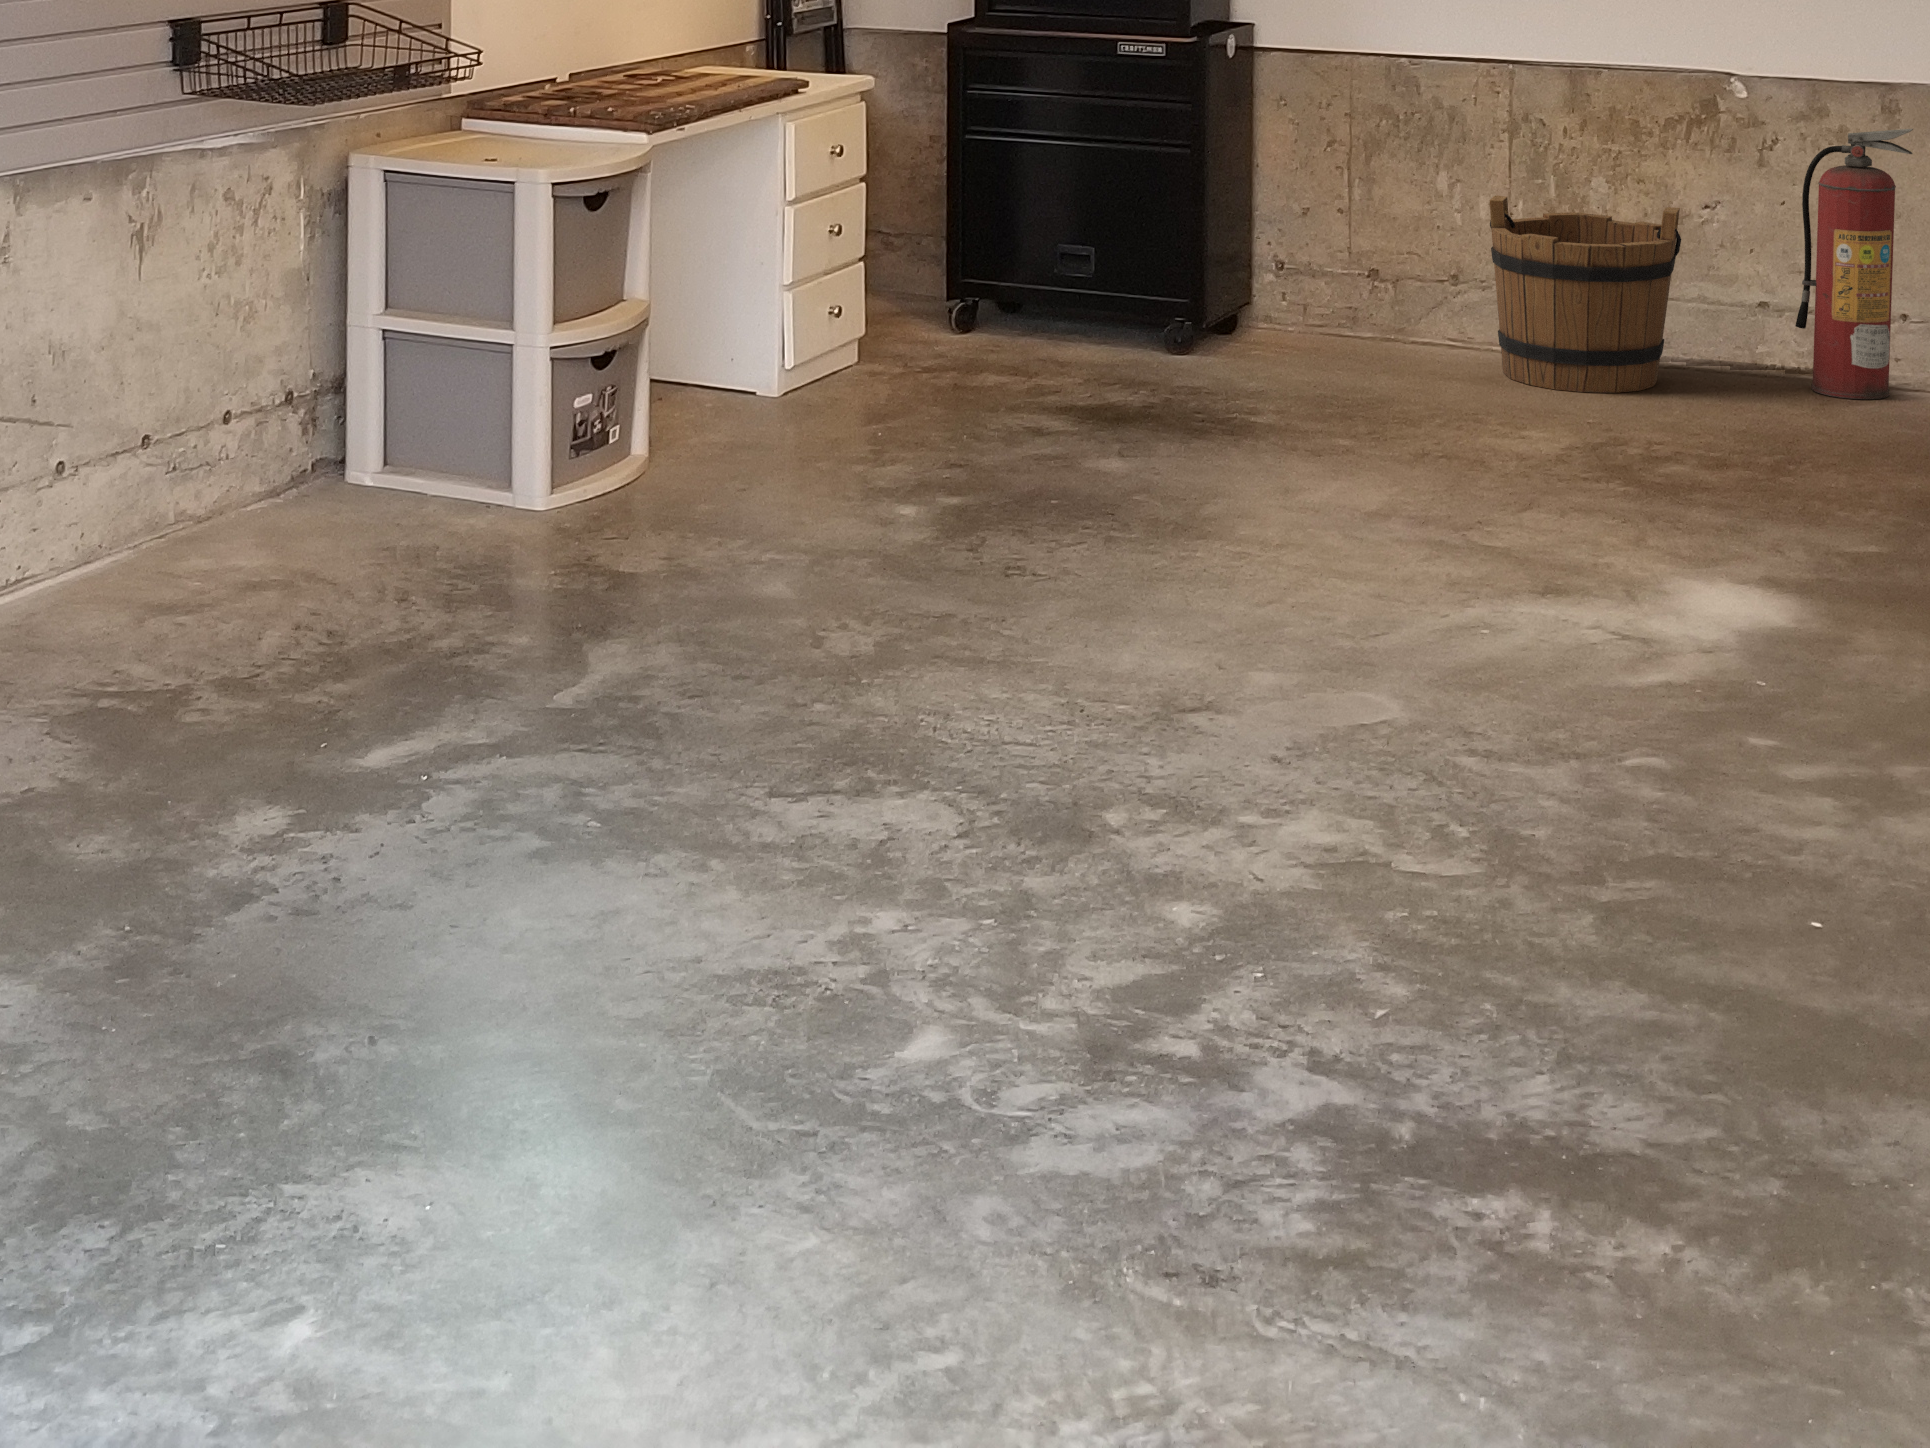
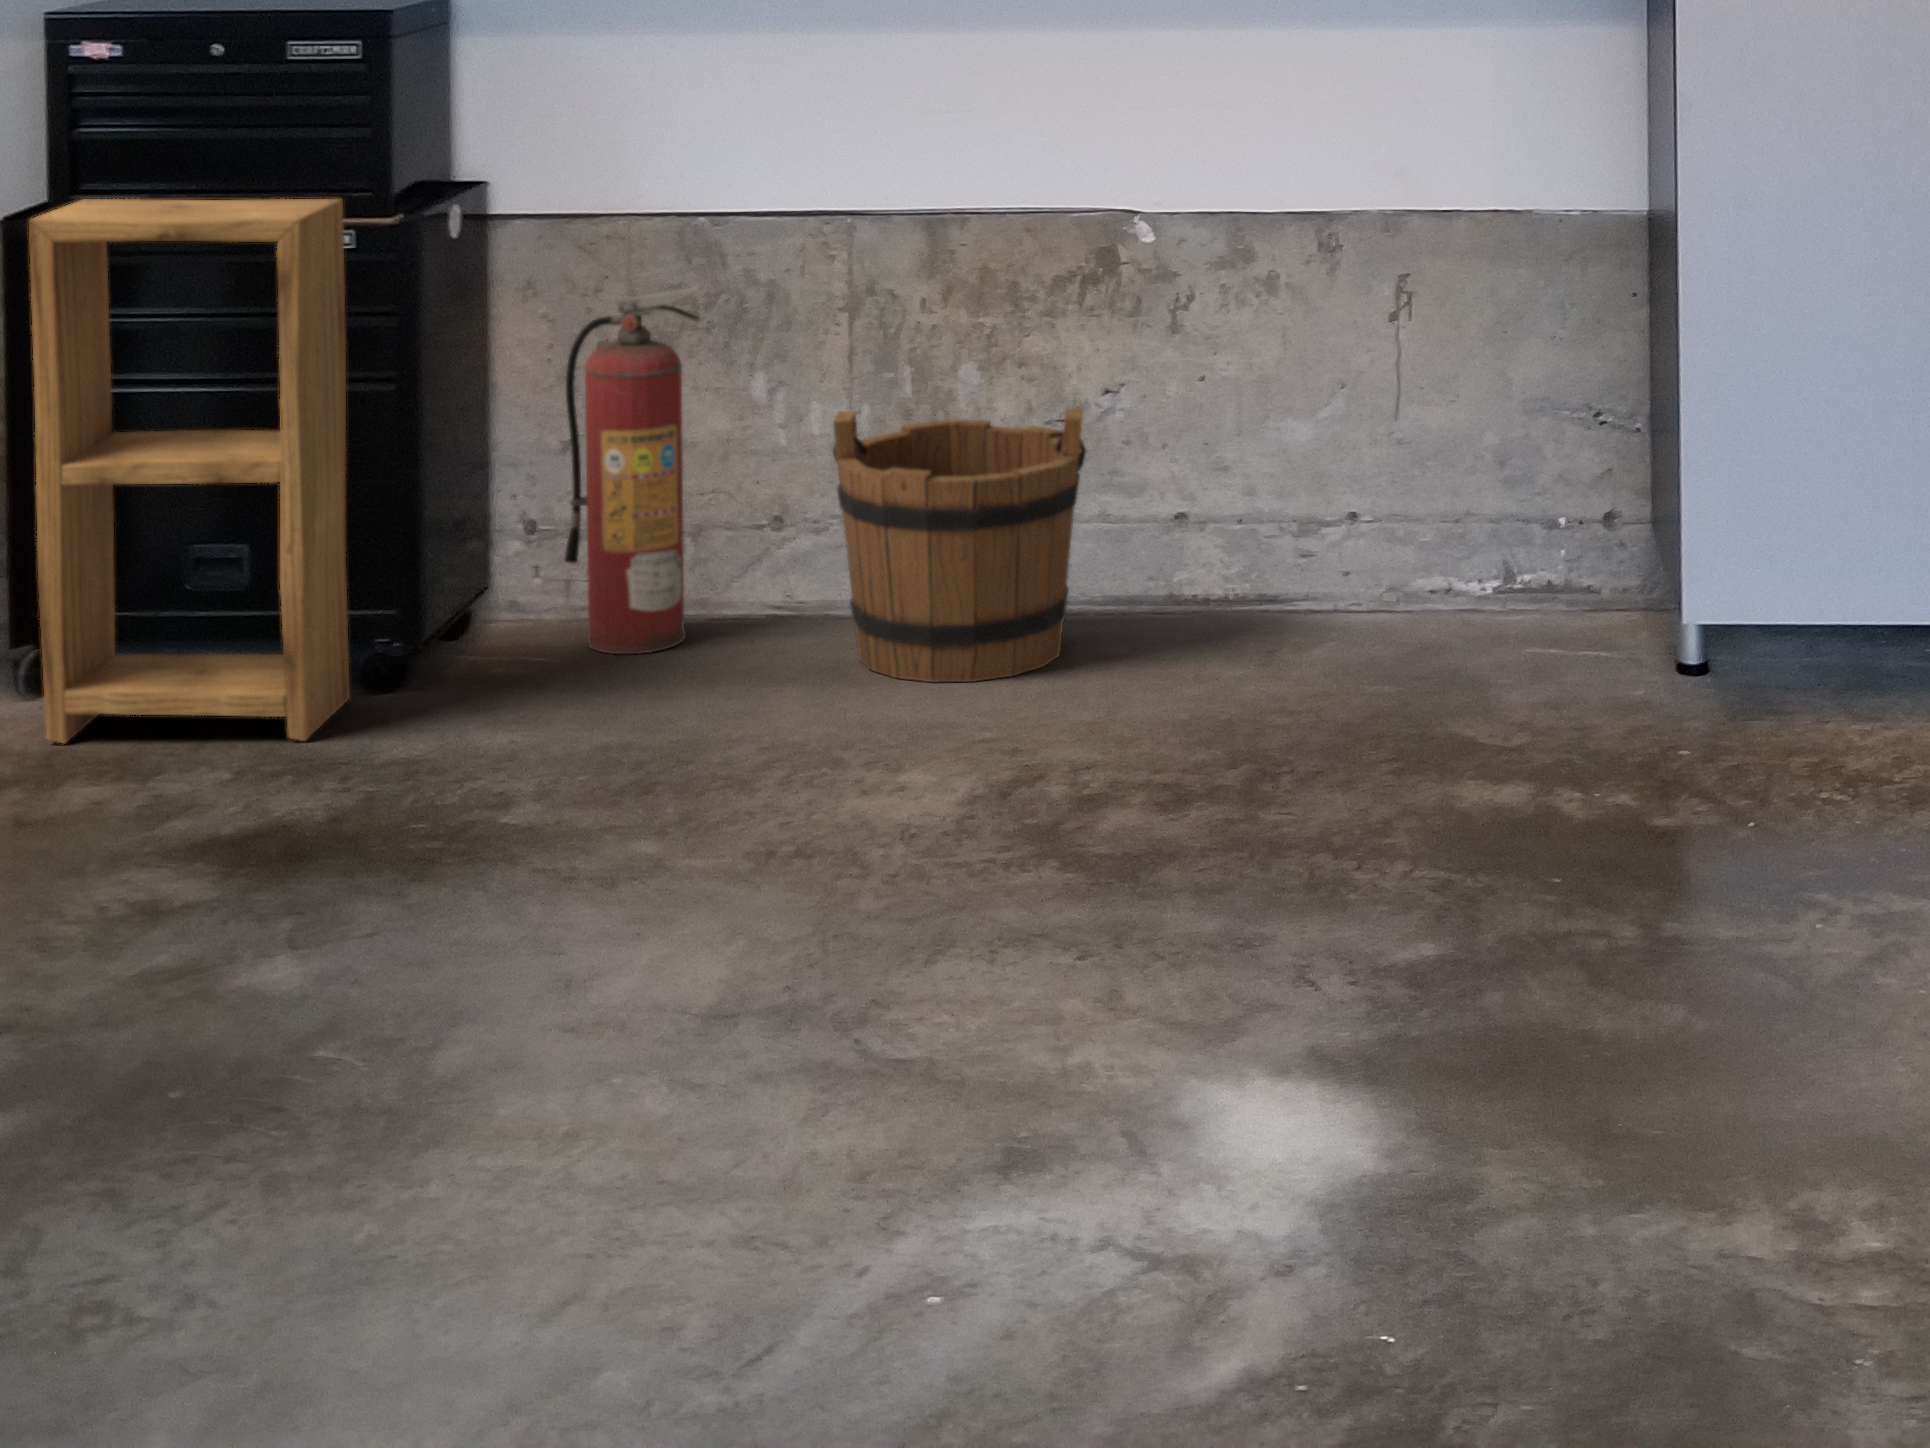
shelving unit: none [966,13,1160,371] -> present [29,199,350,743]
fire extinguisher: present [1795,129,1913,399] -> present [564,288,699,654]

